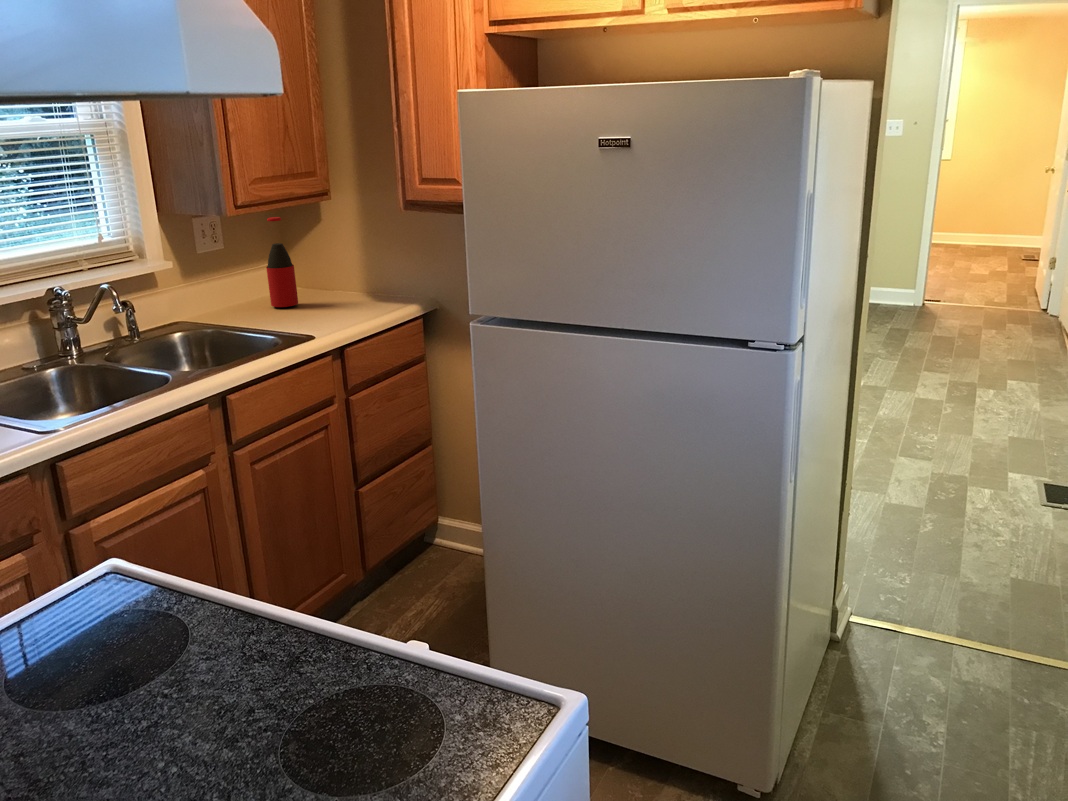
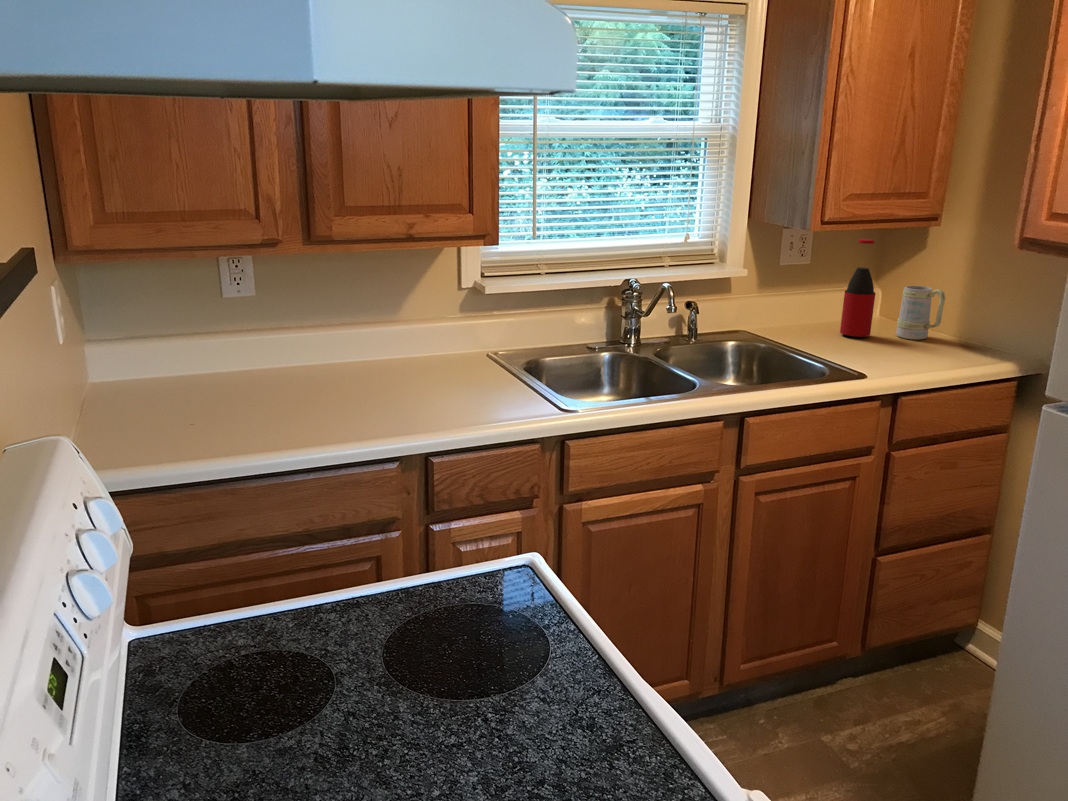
mug: none [316,253,353,301] -> present [896,286,945,340]

